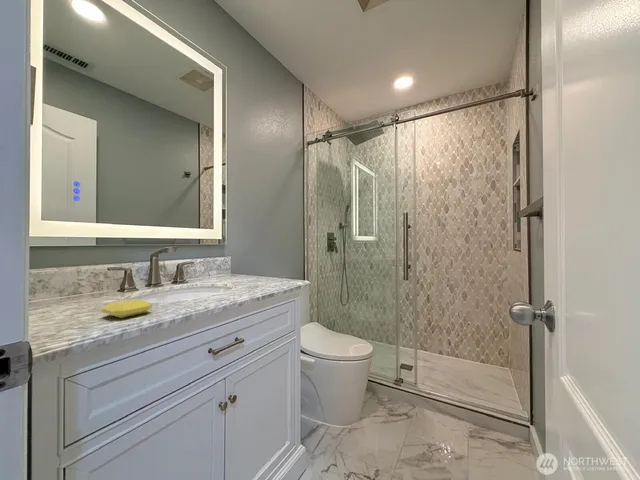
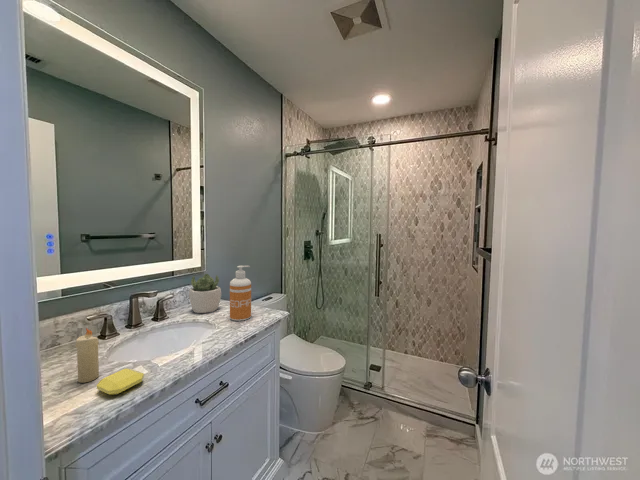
soap dispenser: none [249,228,271,284] -> present [230,266,251,321]
succulent plant: none [209,243,242,280] -> present [189,274,221,313]
candle: none [86,256,110,312] -> present [76,328,99,383]

